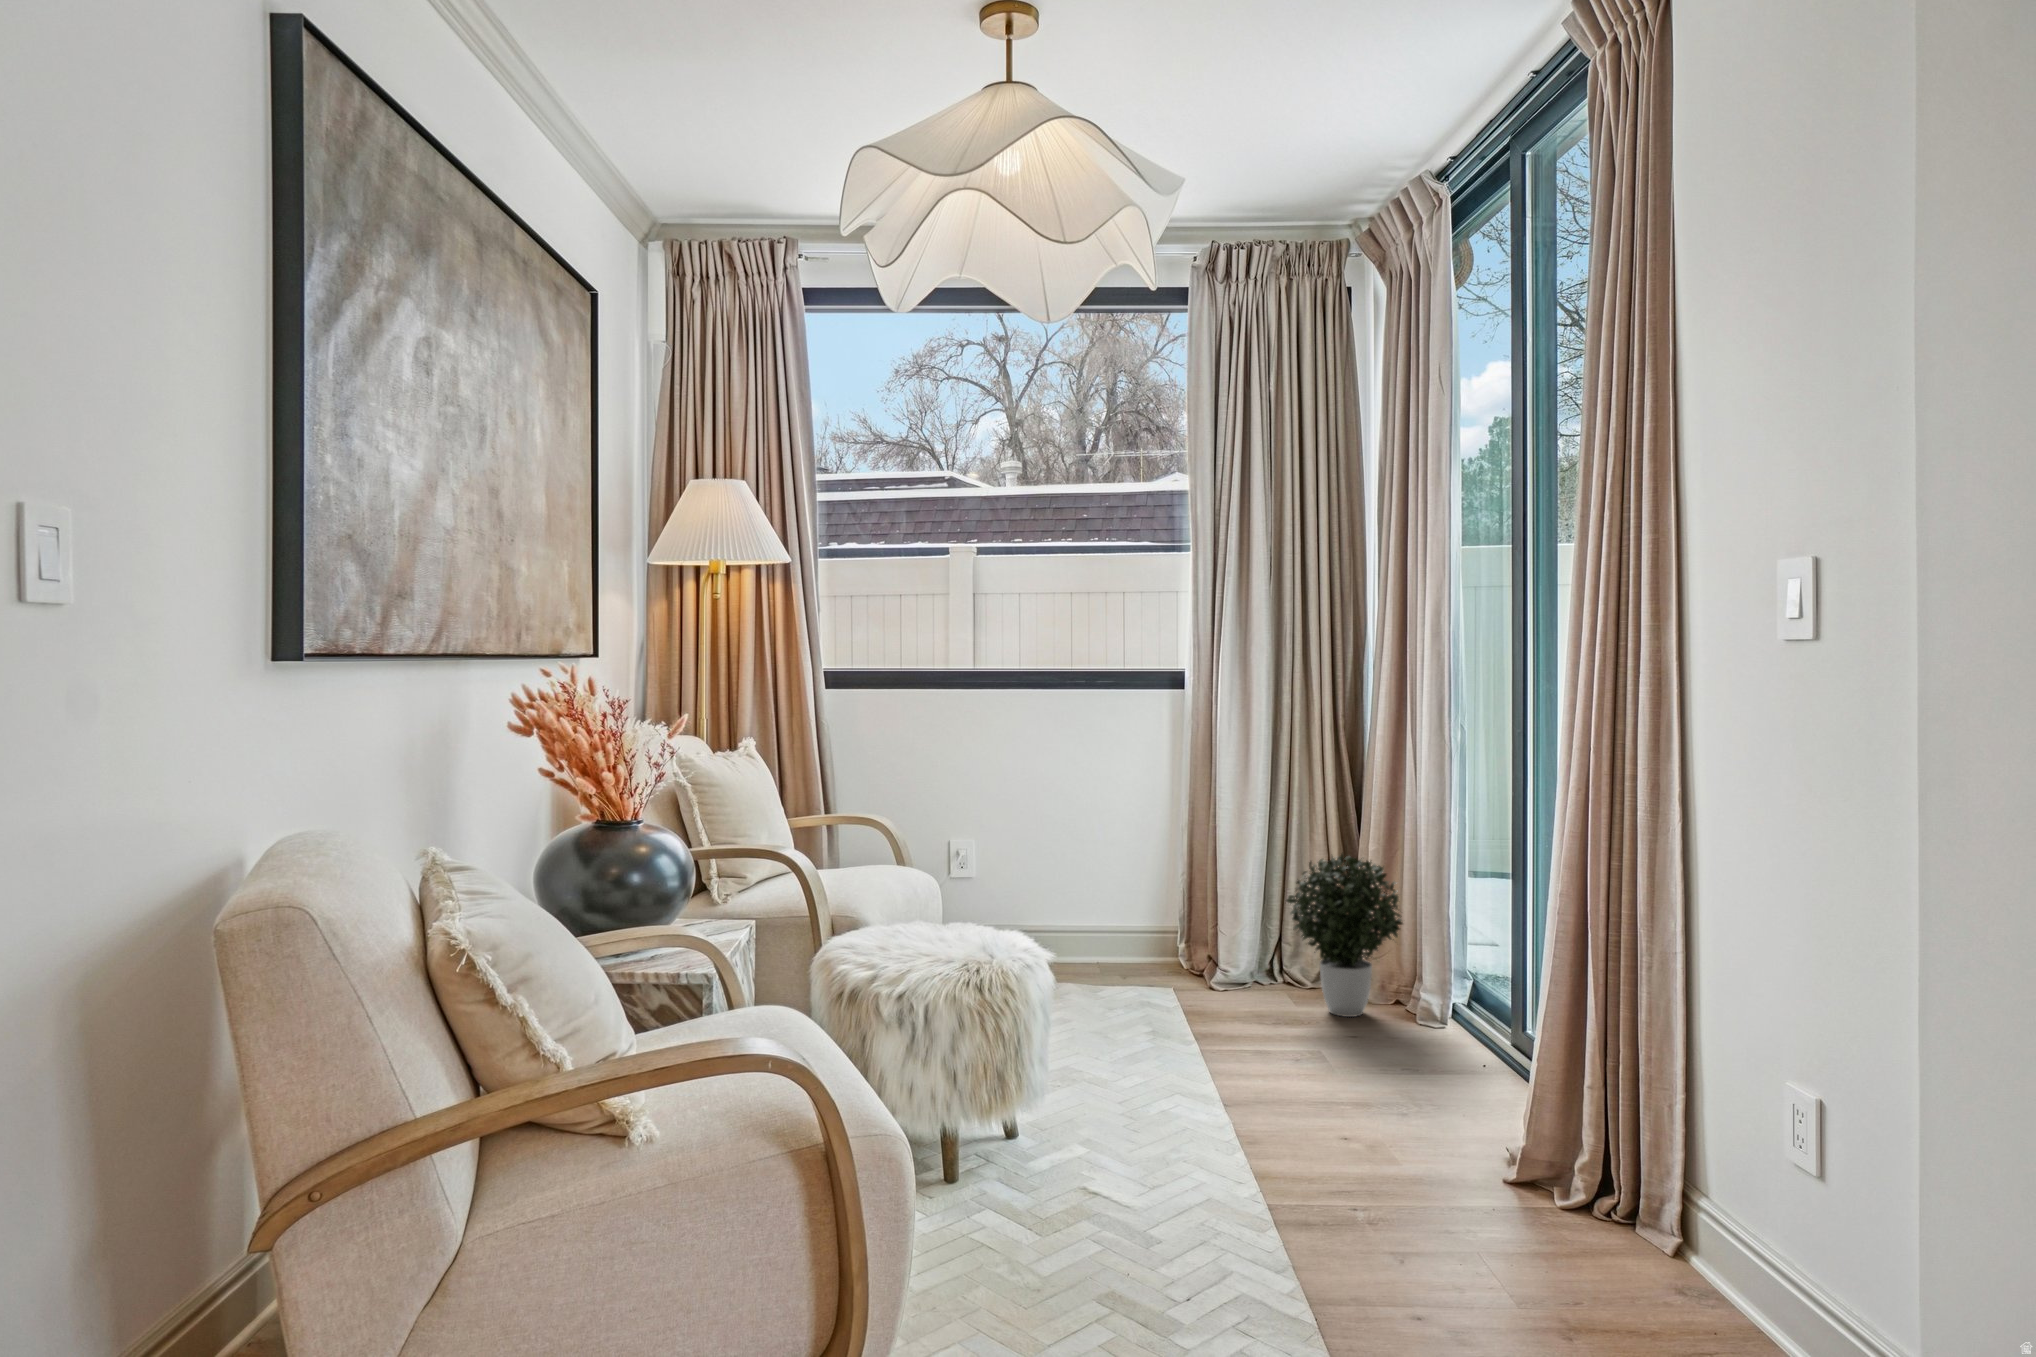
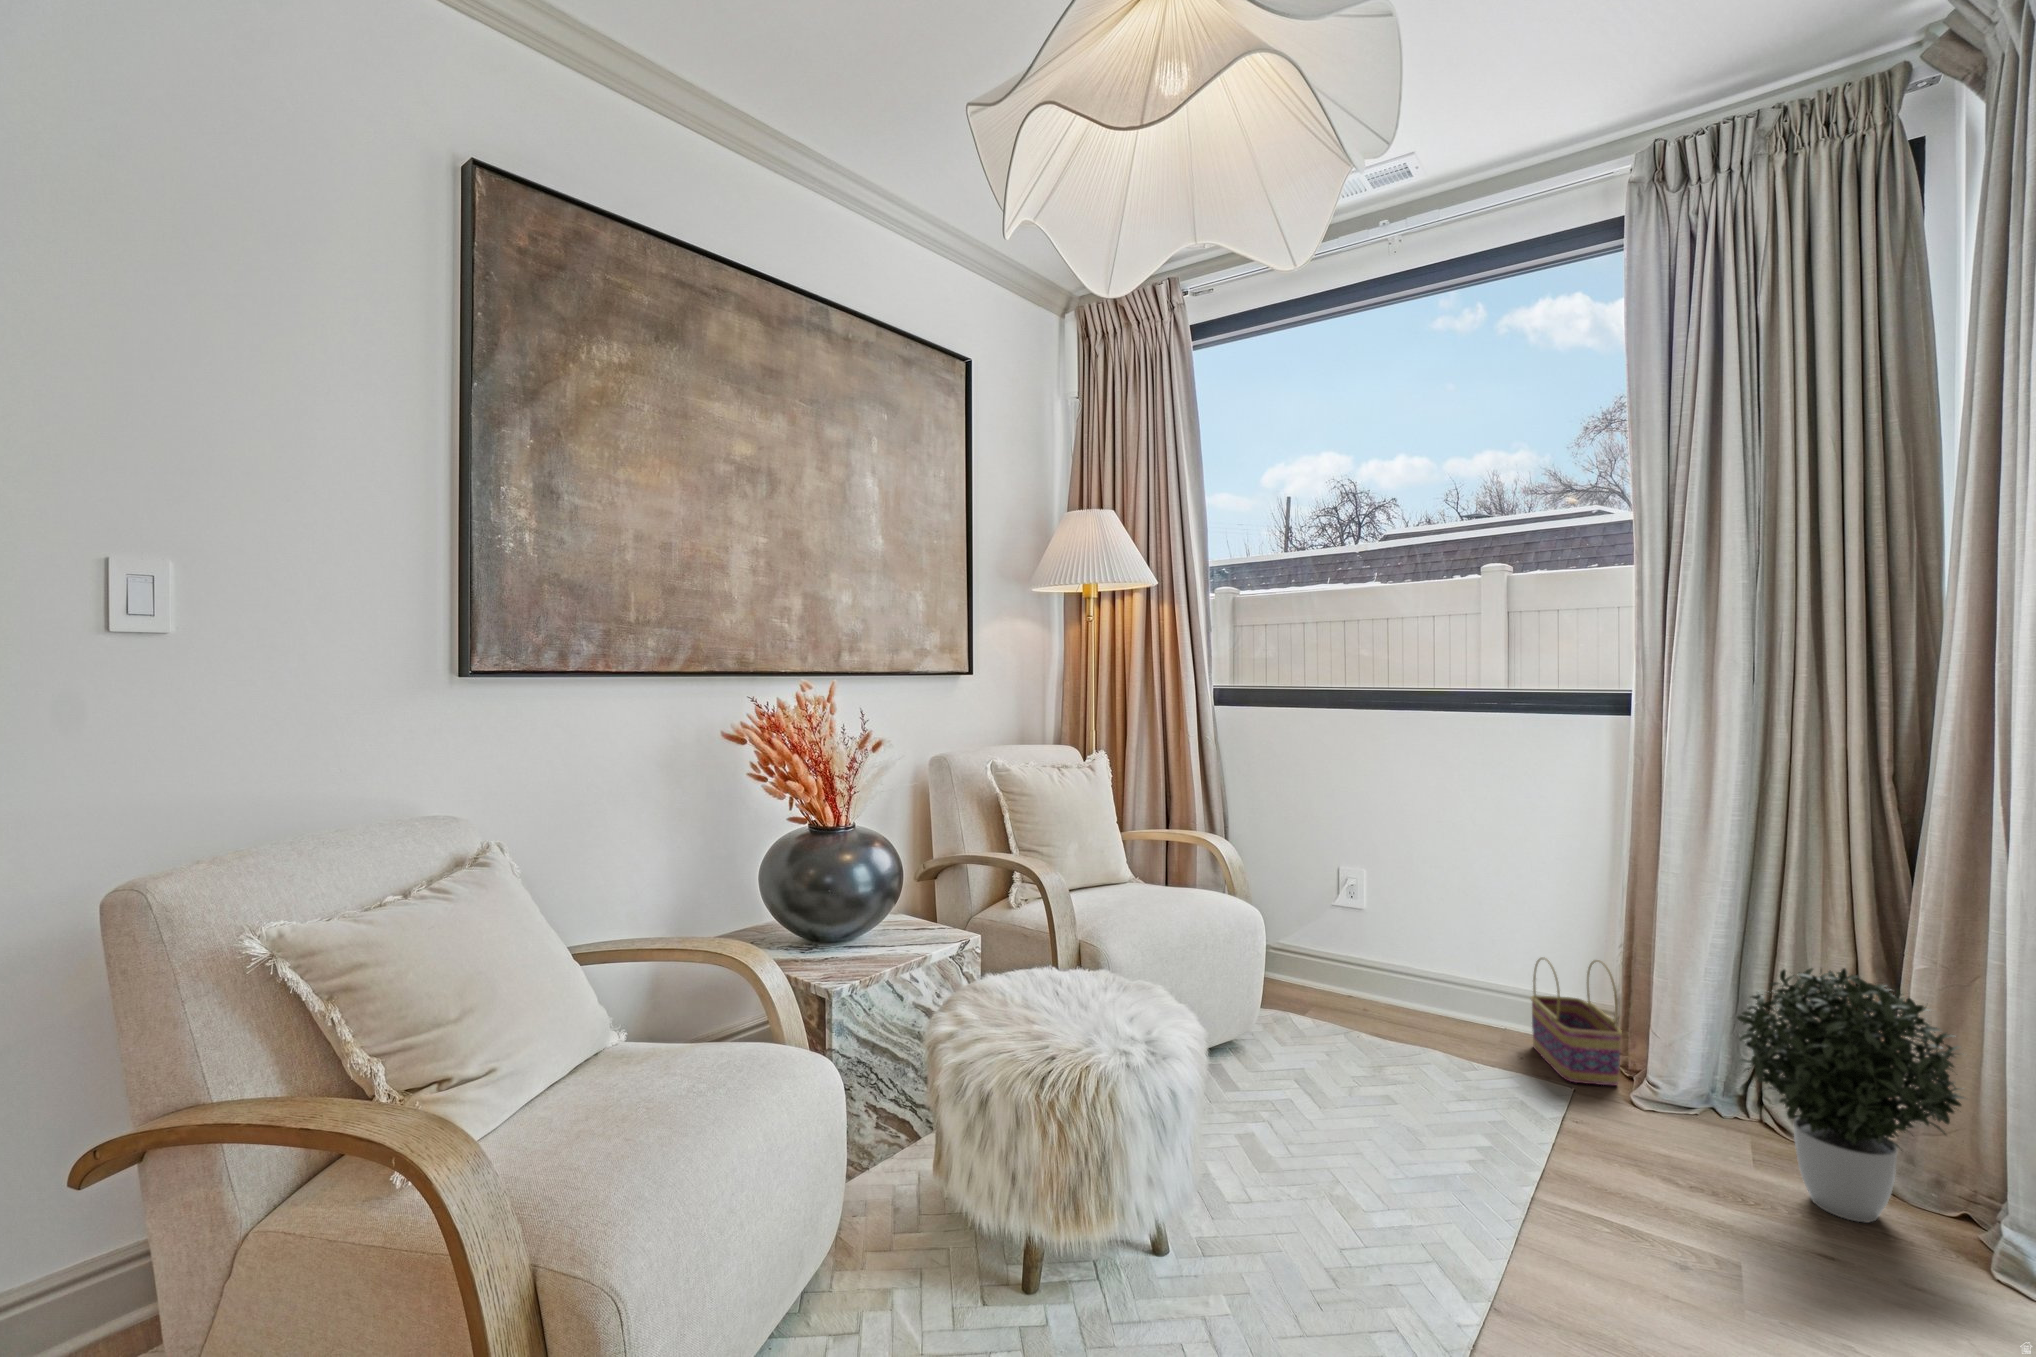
basket: none [1127,889,1200,986] -> present [1531,958,1622,1085]

